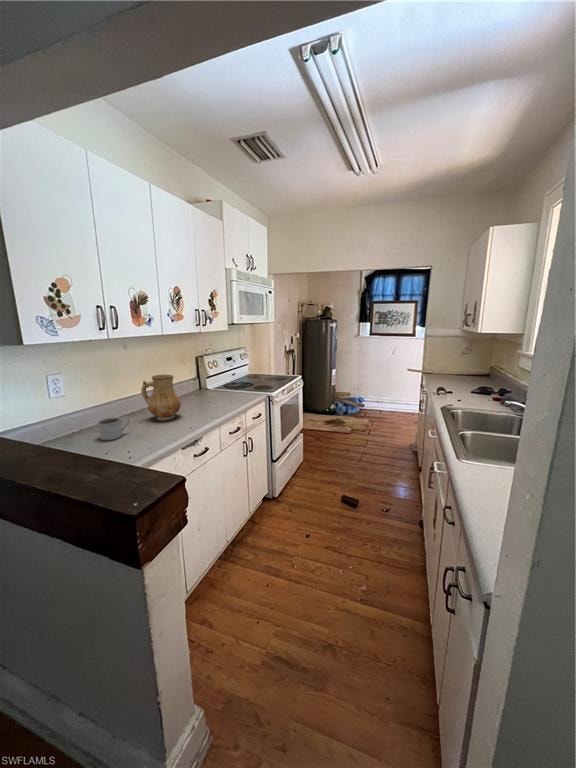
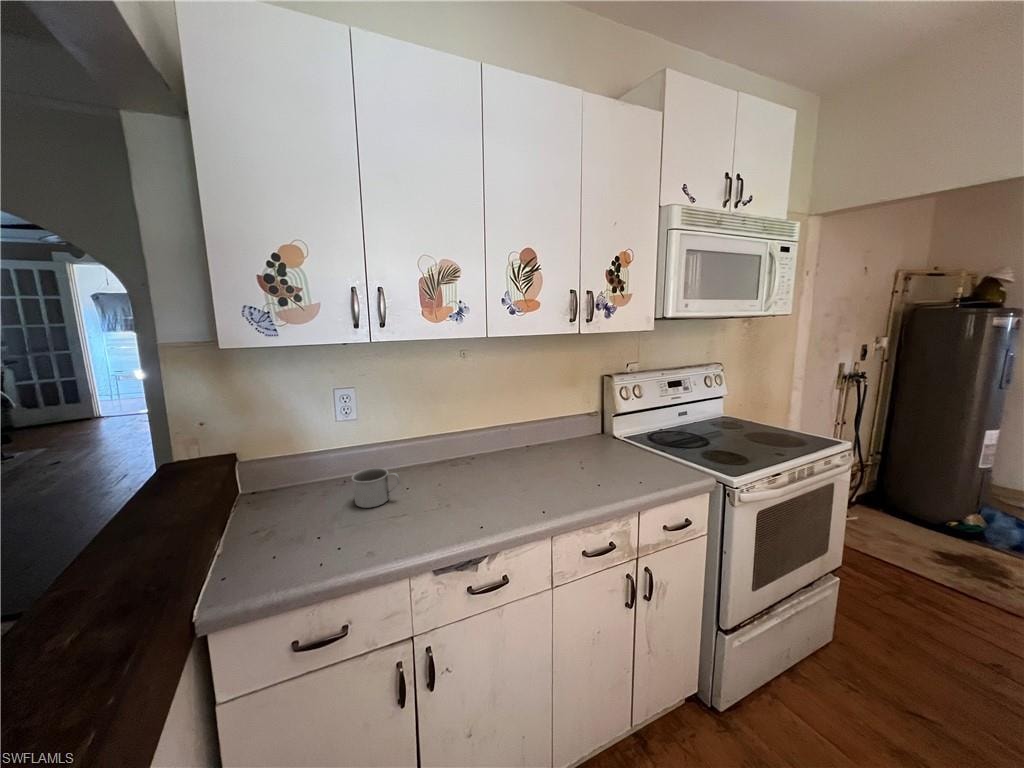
ceramic pitcher: present [141,375,181,420] -> none [448,407,506,490]

